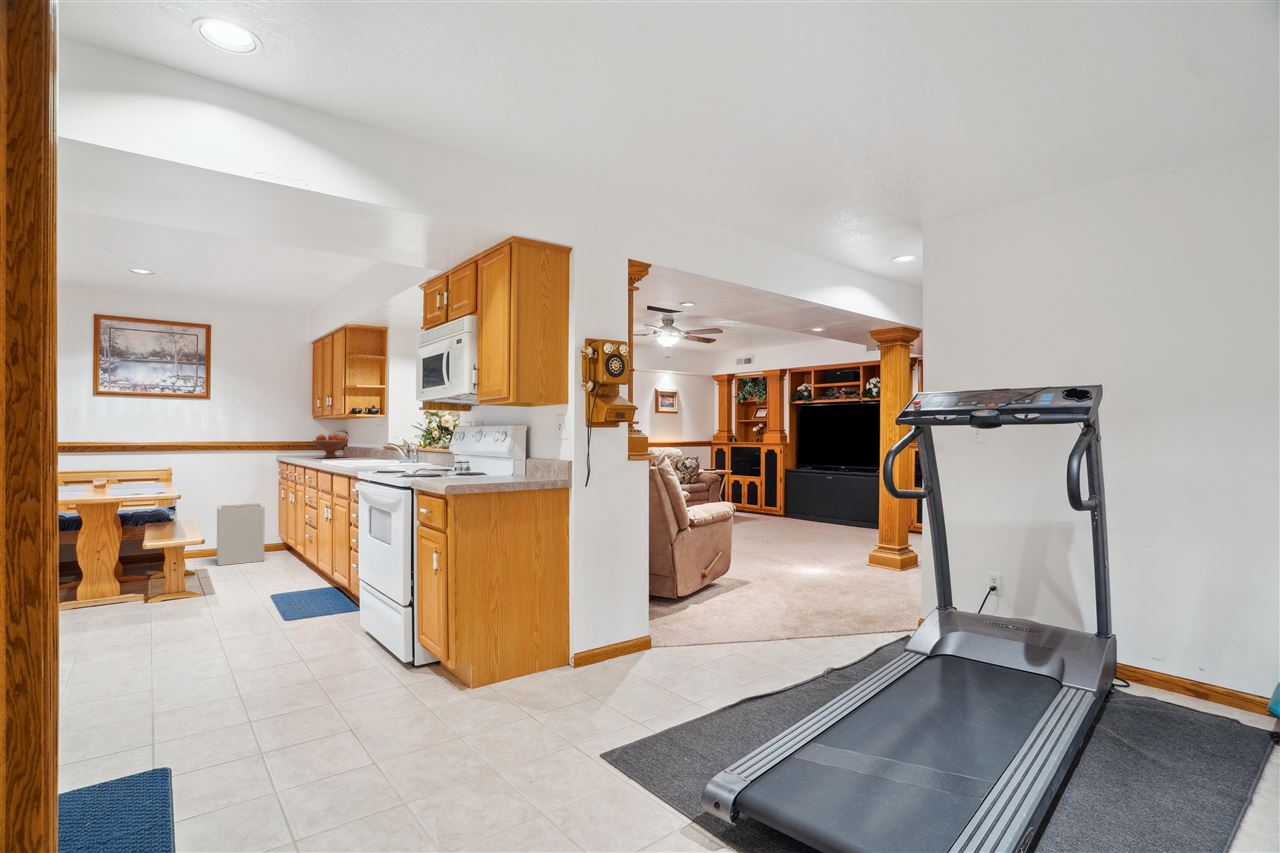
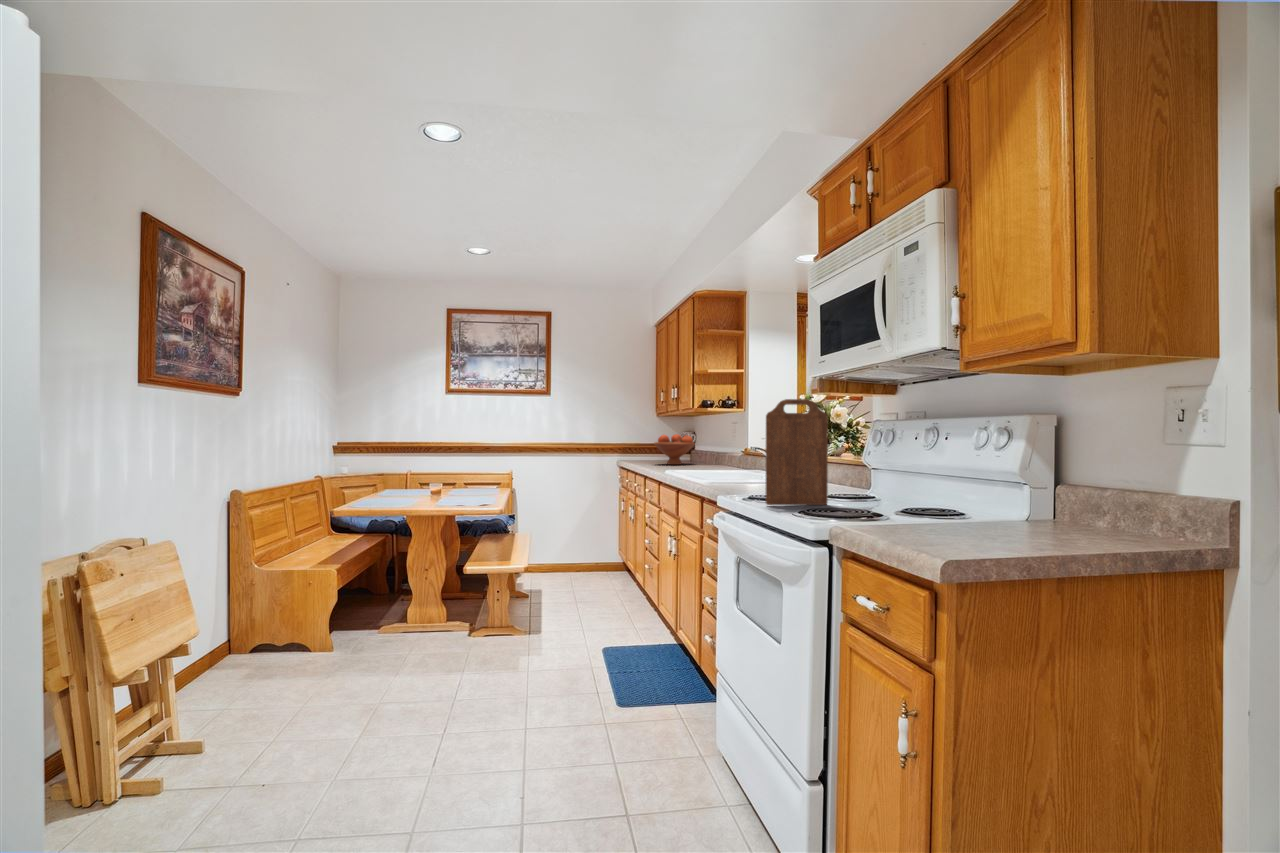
cutting board: none [387,414,424,475] -> present [766,399,828,505]
laundry hamper: present [217,504,265,565] -> none [557,516,603,587]

